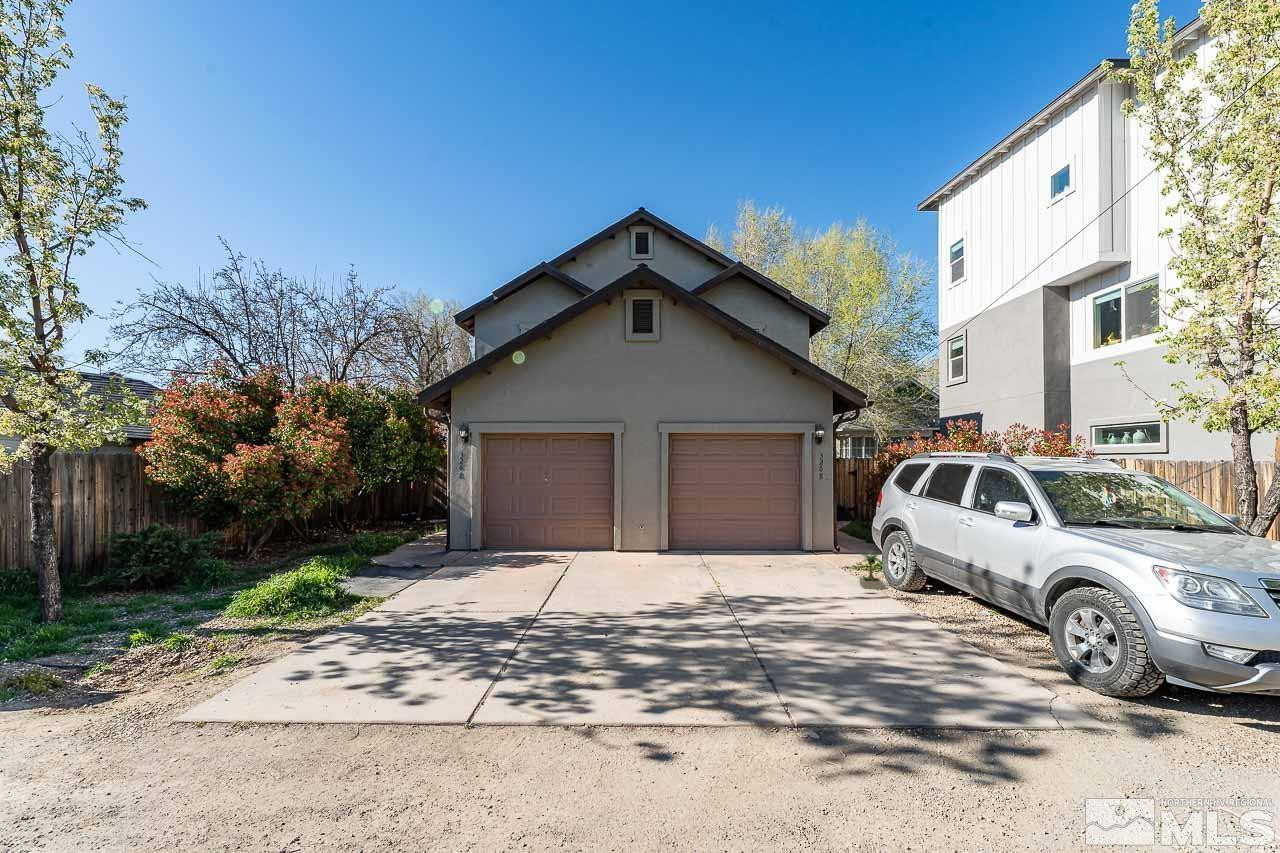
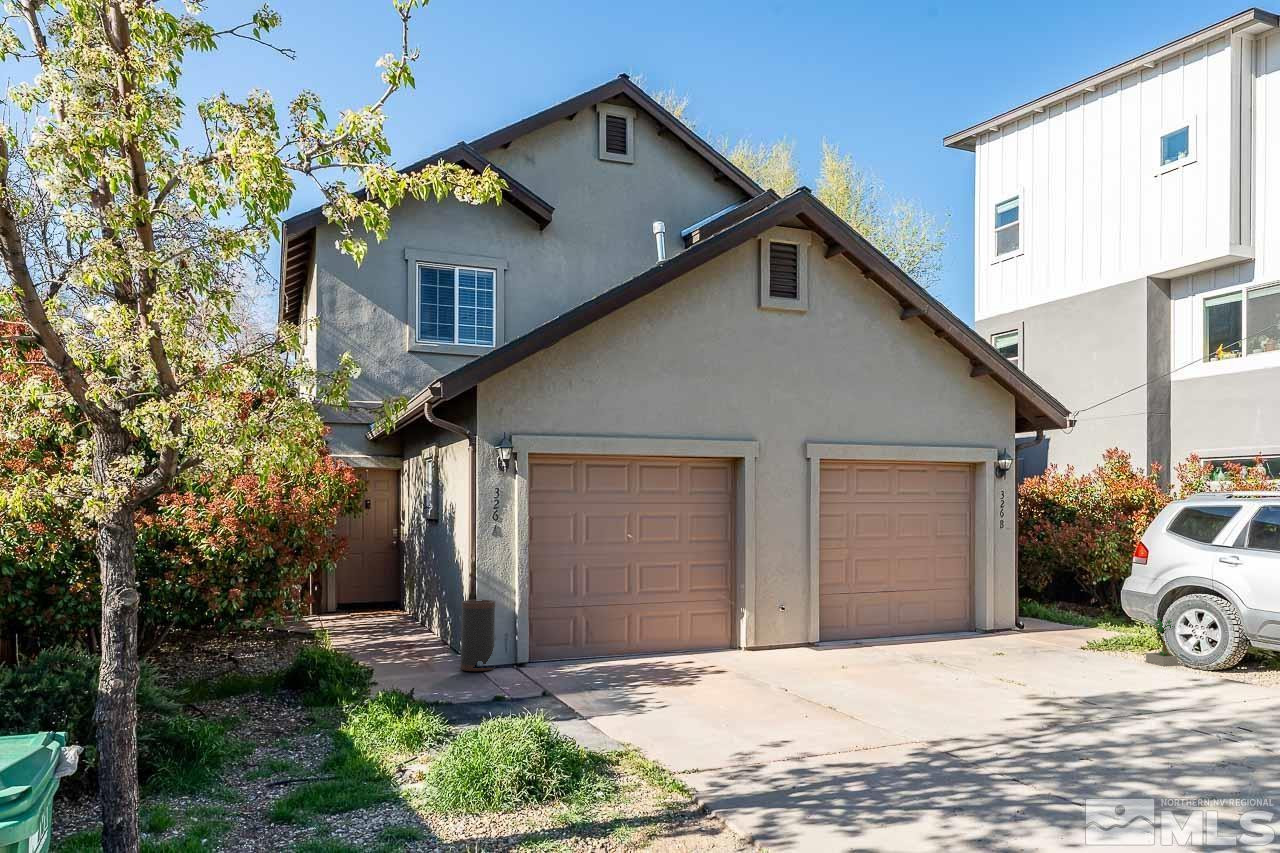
trash can: none [437,513,457,552] -> present [460,600,495,671]

